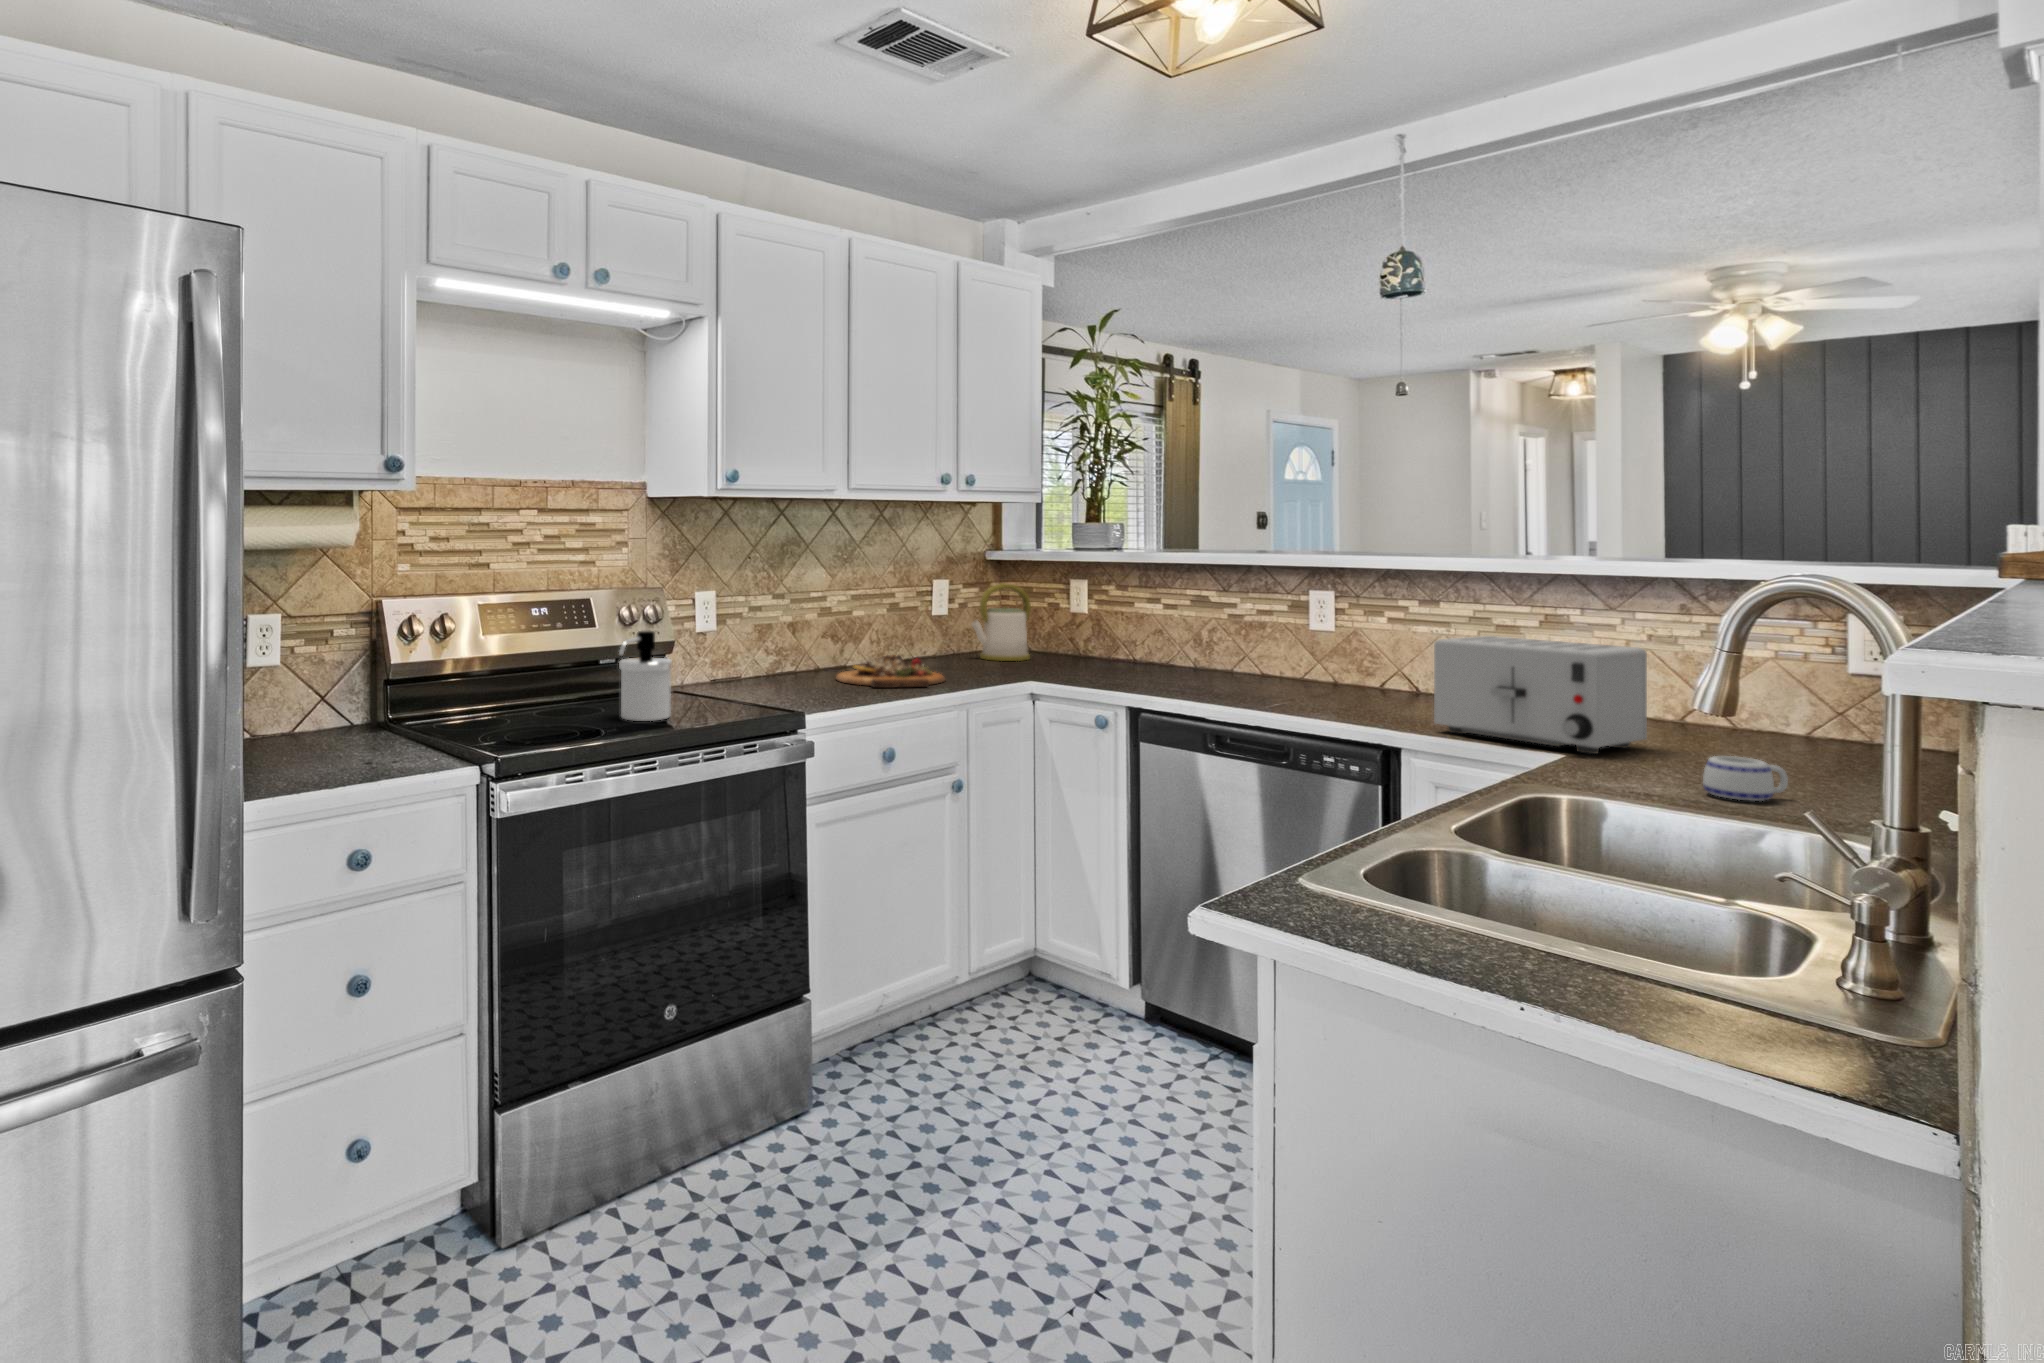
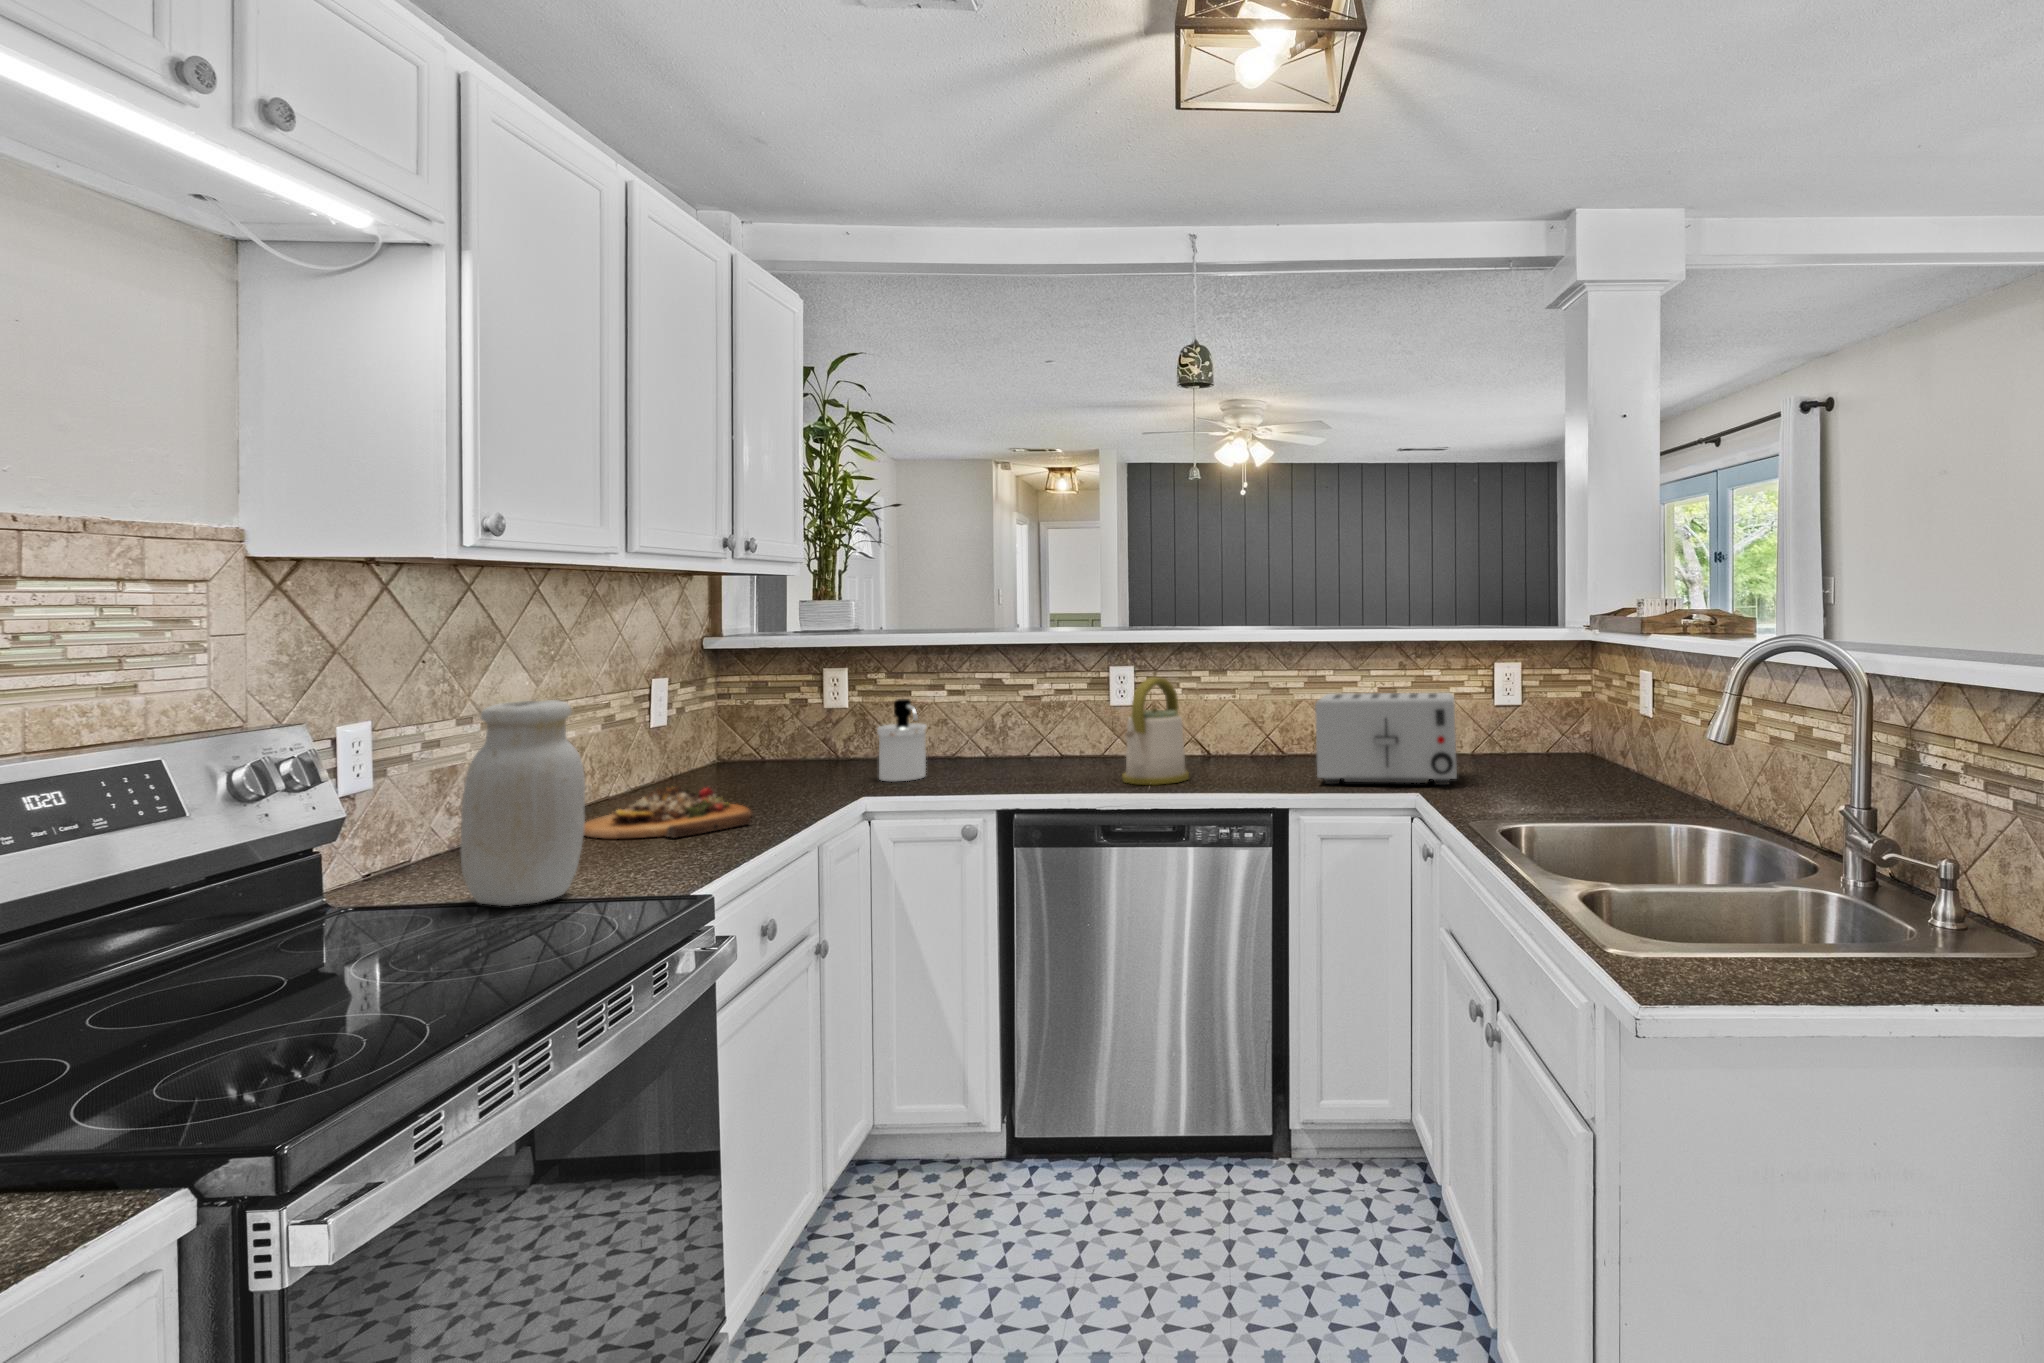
jar: none [719,584,779,705] -> present [461,700,585,906]
kettle: present [971,584,1031,661] -> present [1122,678,1189,785]
soap dispenser: present [619,631,672,721] -> present [877,699,927,781]
mug: present [1703,756,1788,801] -> none [1572,770,1618,803]

